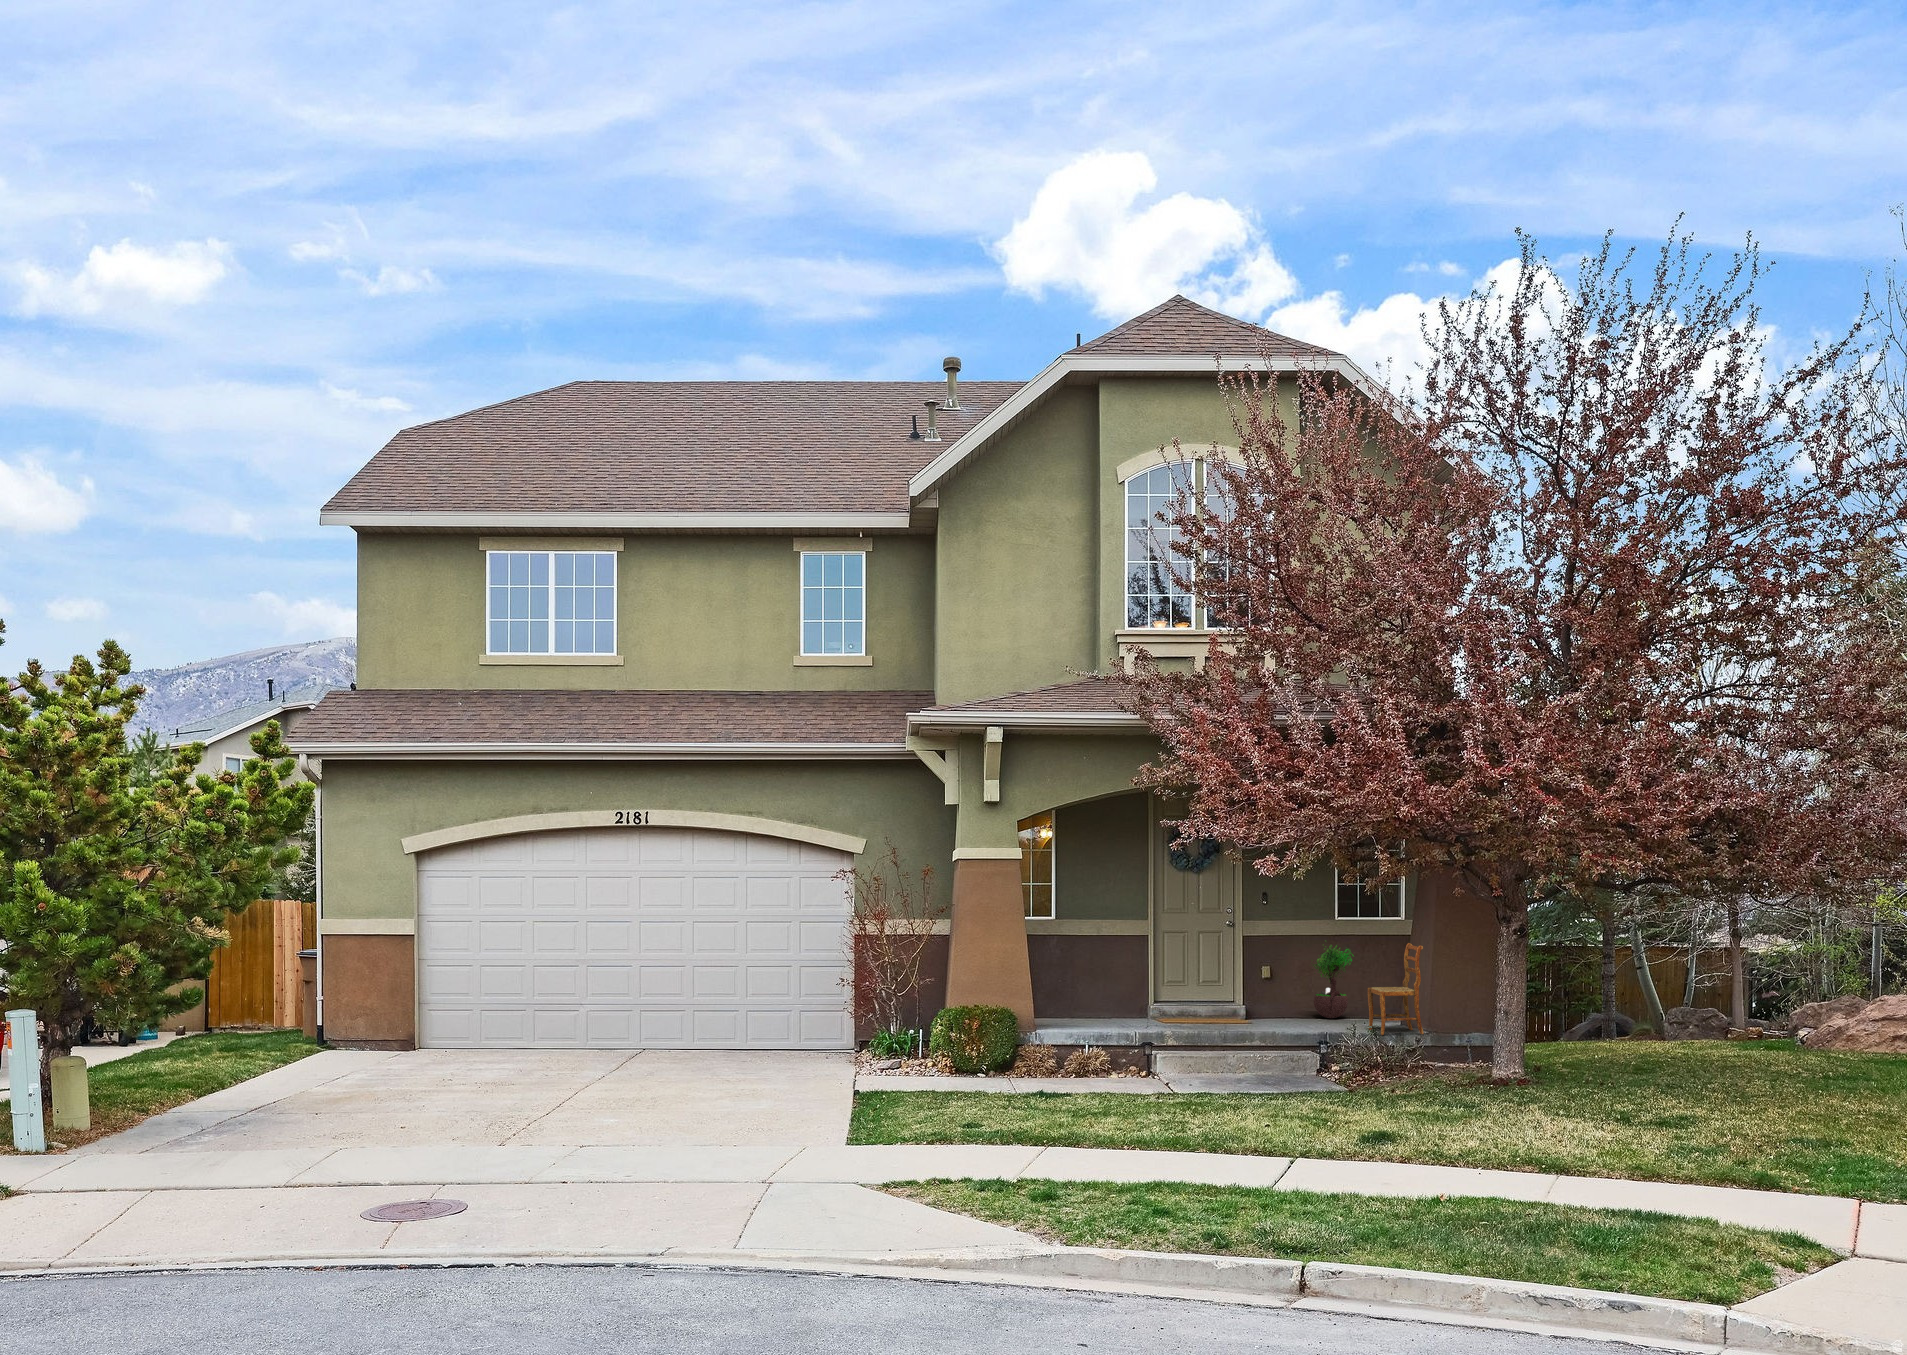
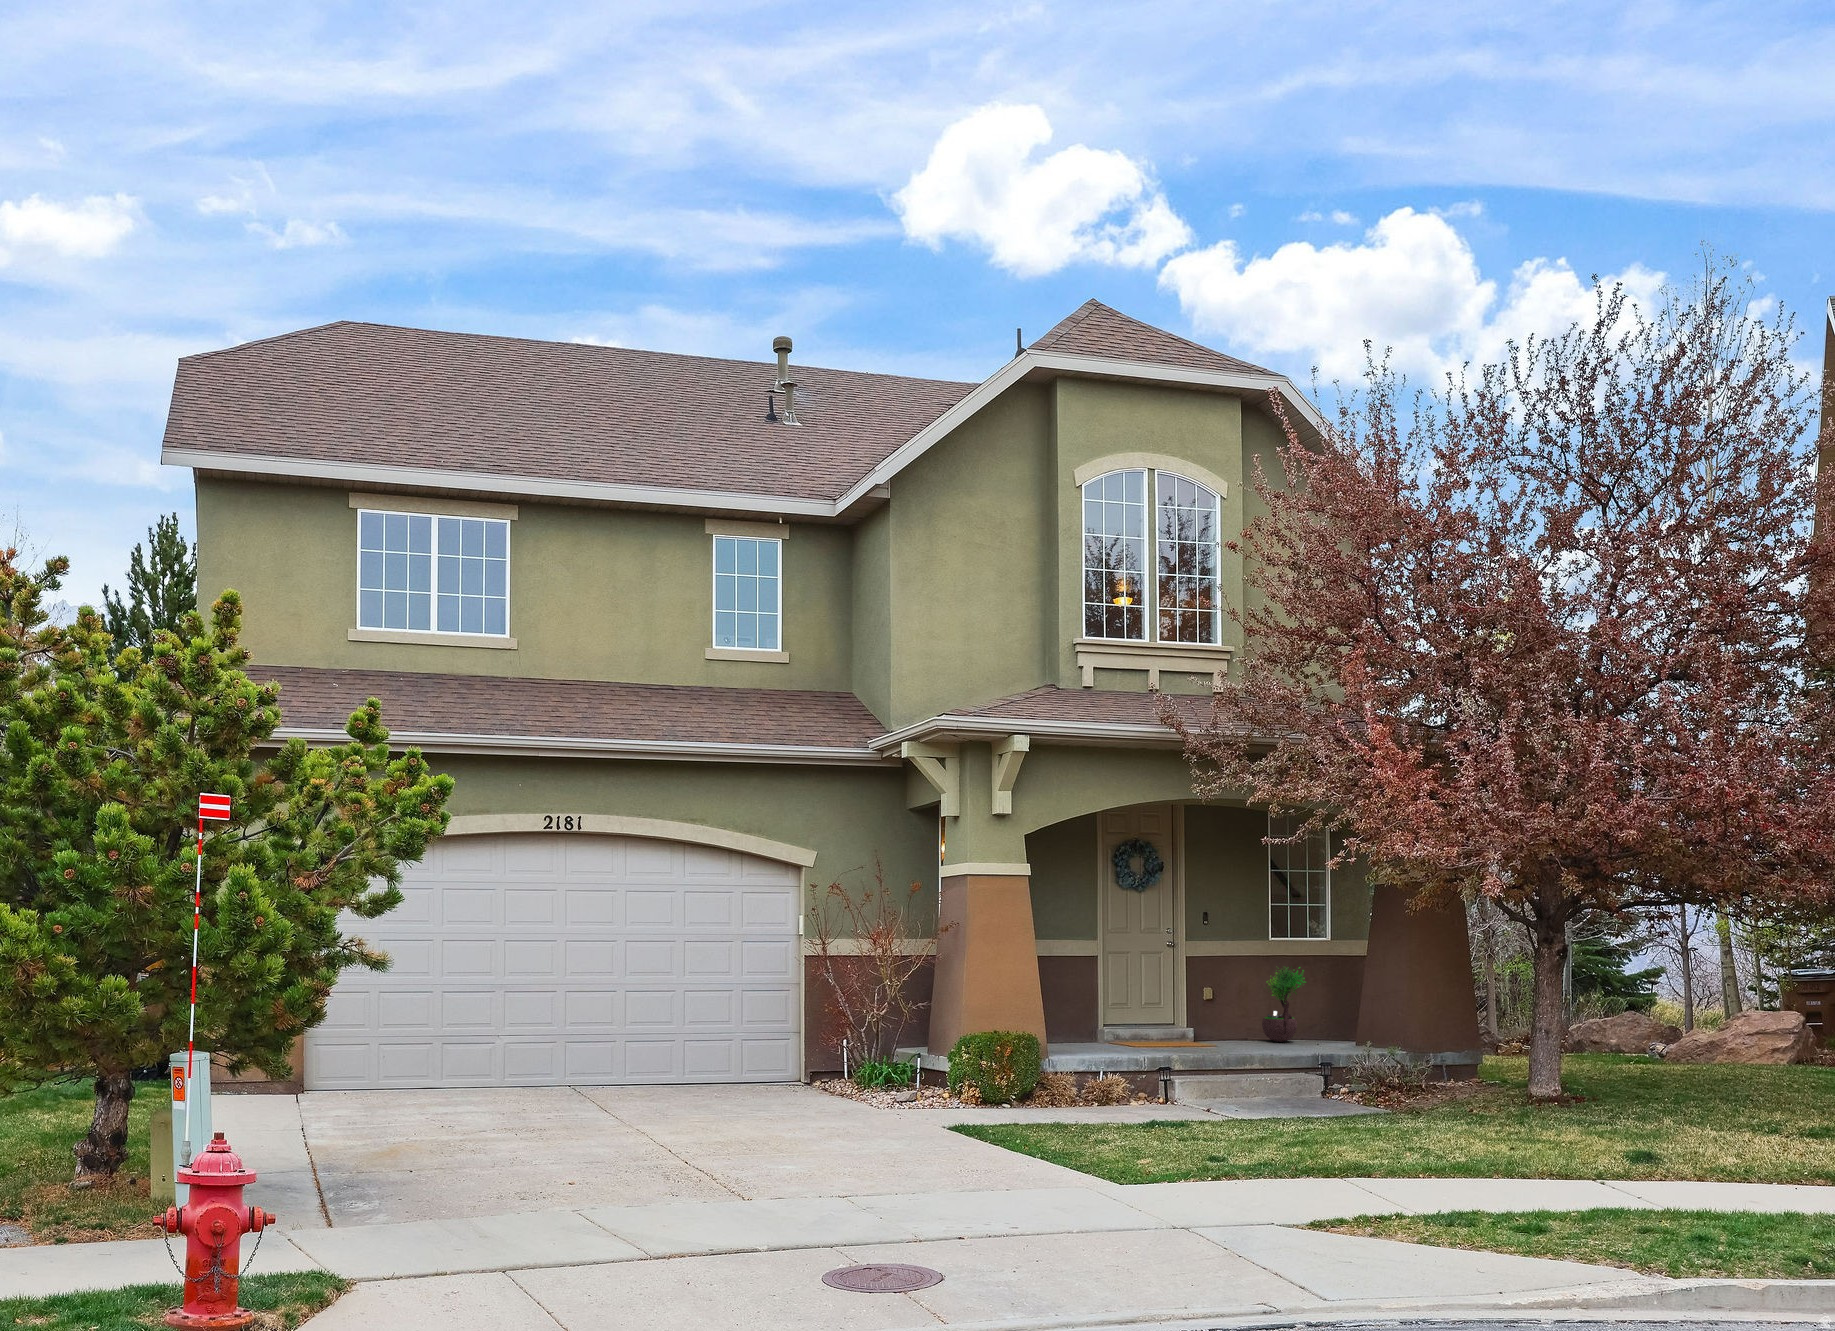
chair: present [1368,943,1424,1035] -> none [1333,963,1393,1055]

